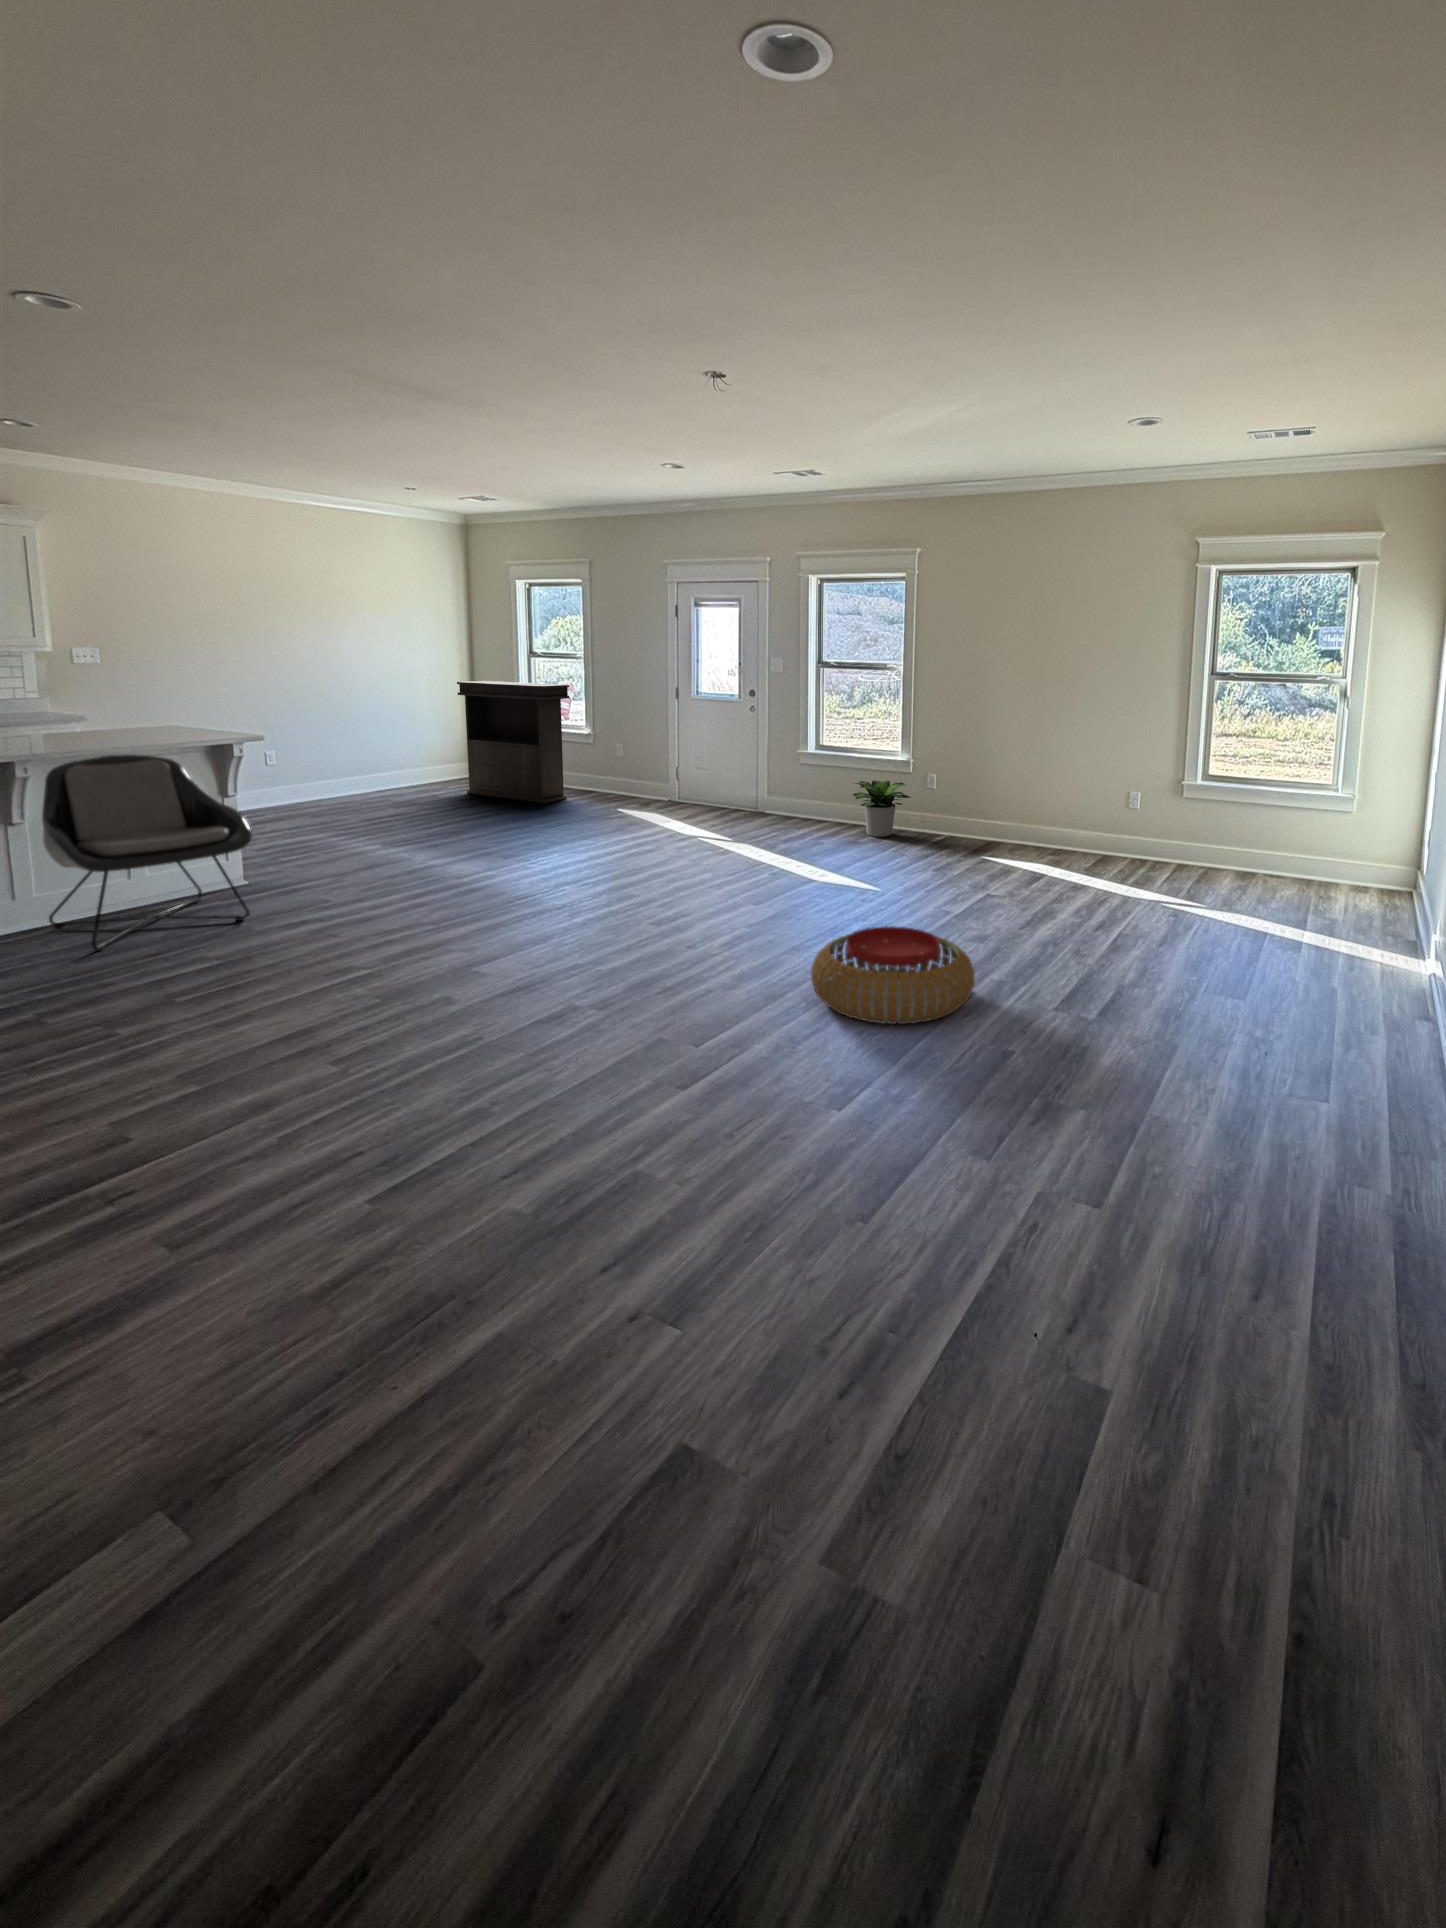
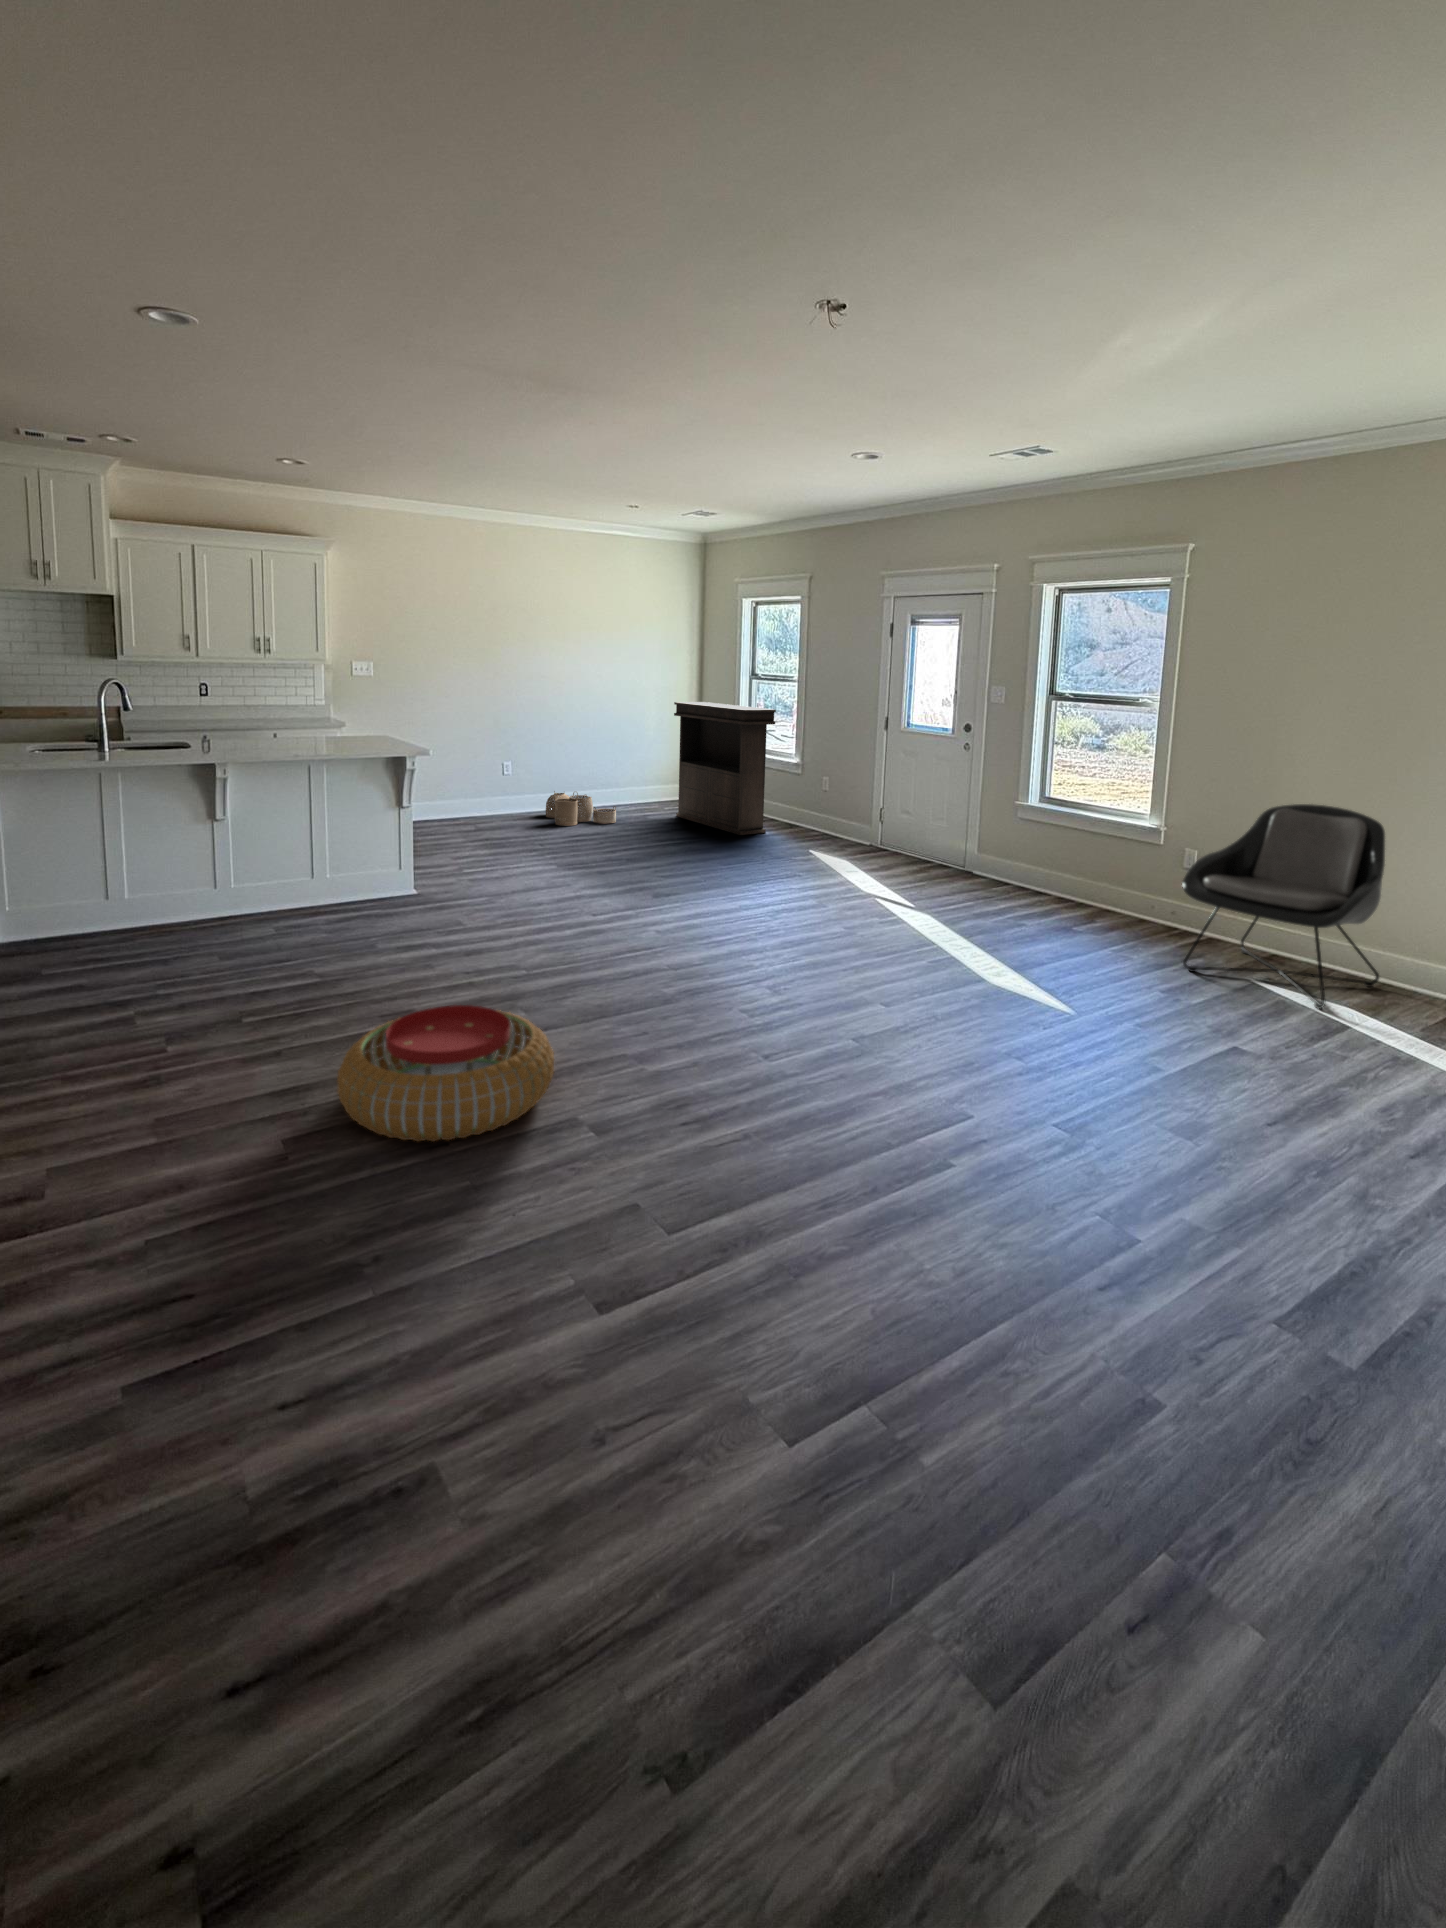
lounge chair: present [42,754,252,951] -> present [1182,804,1385,1009]
woven basket: none [324,776,408,811] -> present [546,791,616,826]
potted plant: present [852,781,911,837] -> none [1075,849,1159,927]
pouf: present [811,926,975,1024] -> present [337,1005,554,1141]

